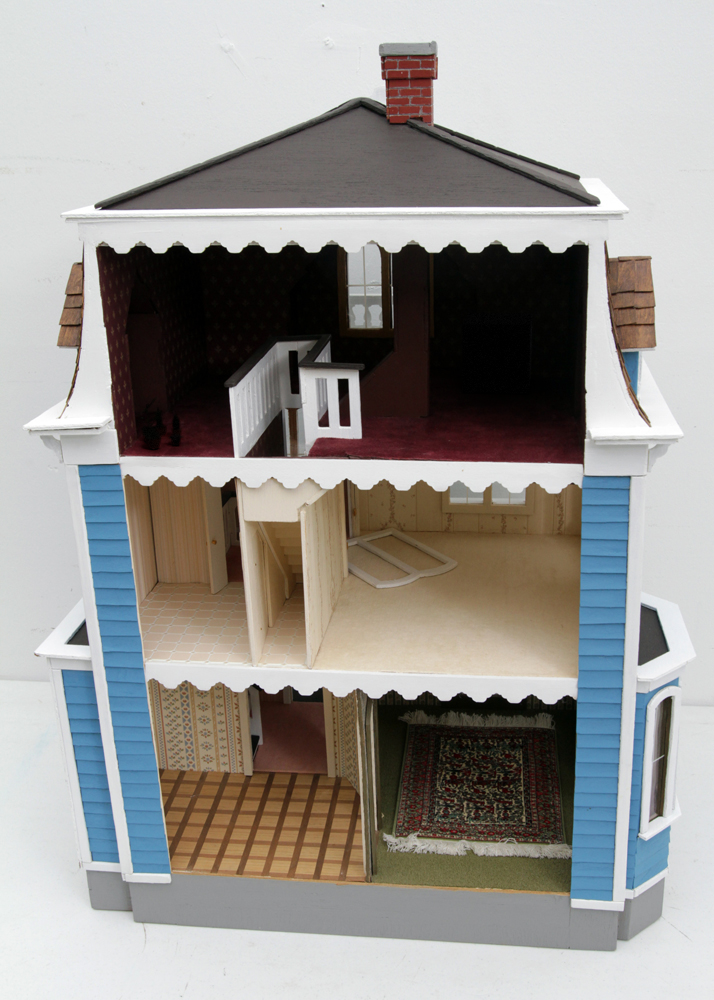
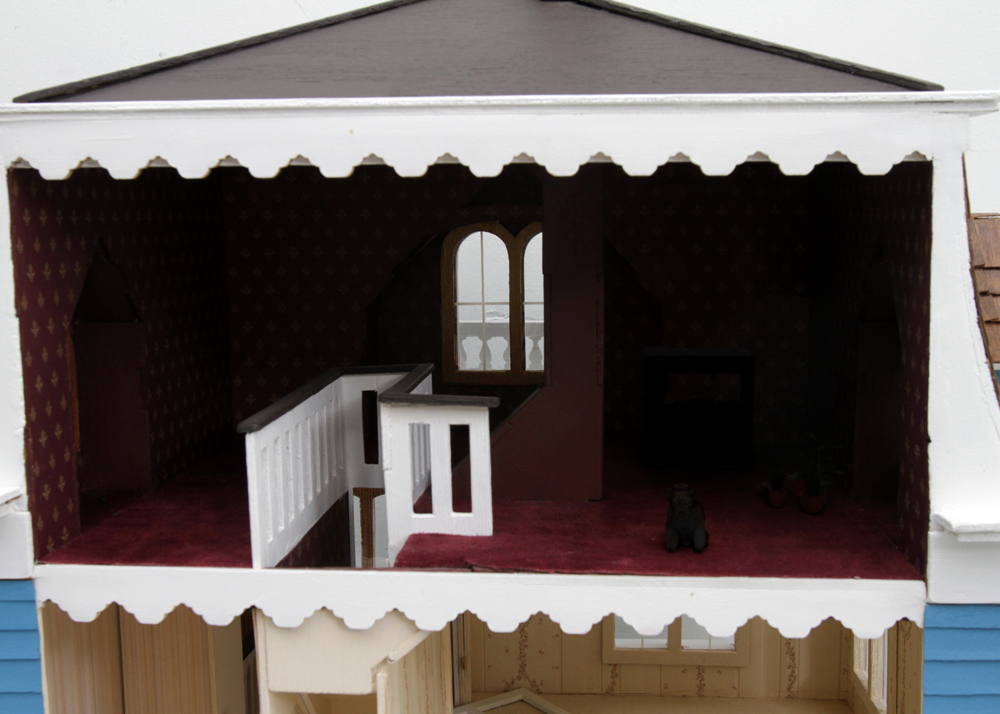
potted plant: present [141,399,183,449] -> present [758,433,842,513]
plush toy: none [454,411,482,448] -> present [664,483,709,551]

